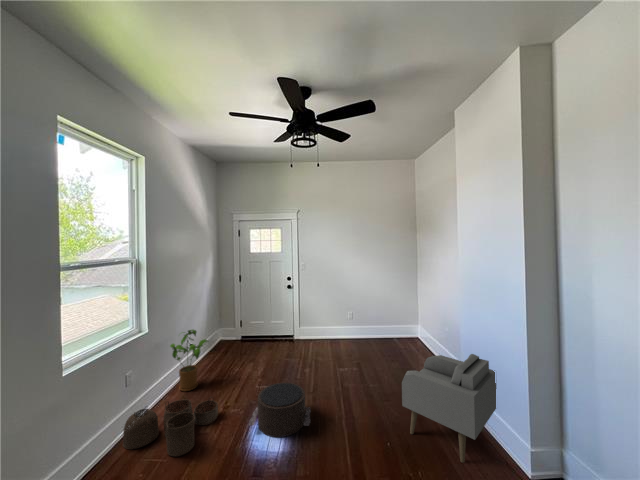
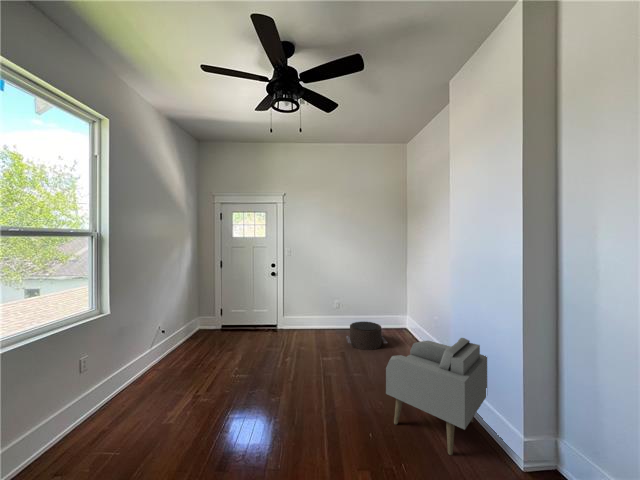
house plant: present [170,330,208,391] -> none [137,313,182,379]
pouf: present [249,383,311,437] -> present [346,322,387,350]
woven basket: present [123,397,218,456] -> none [70,384,185,450]

